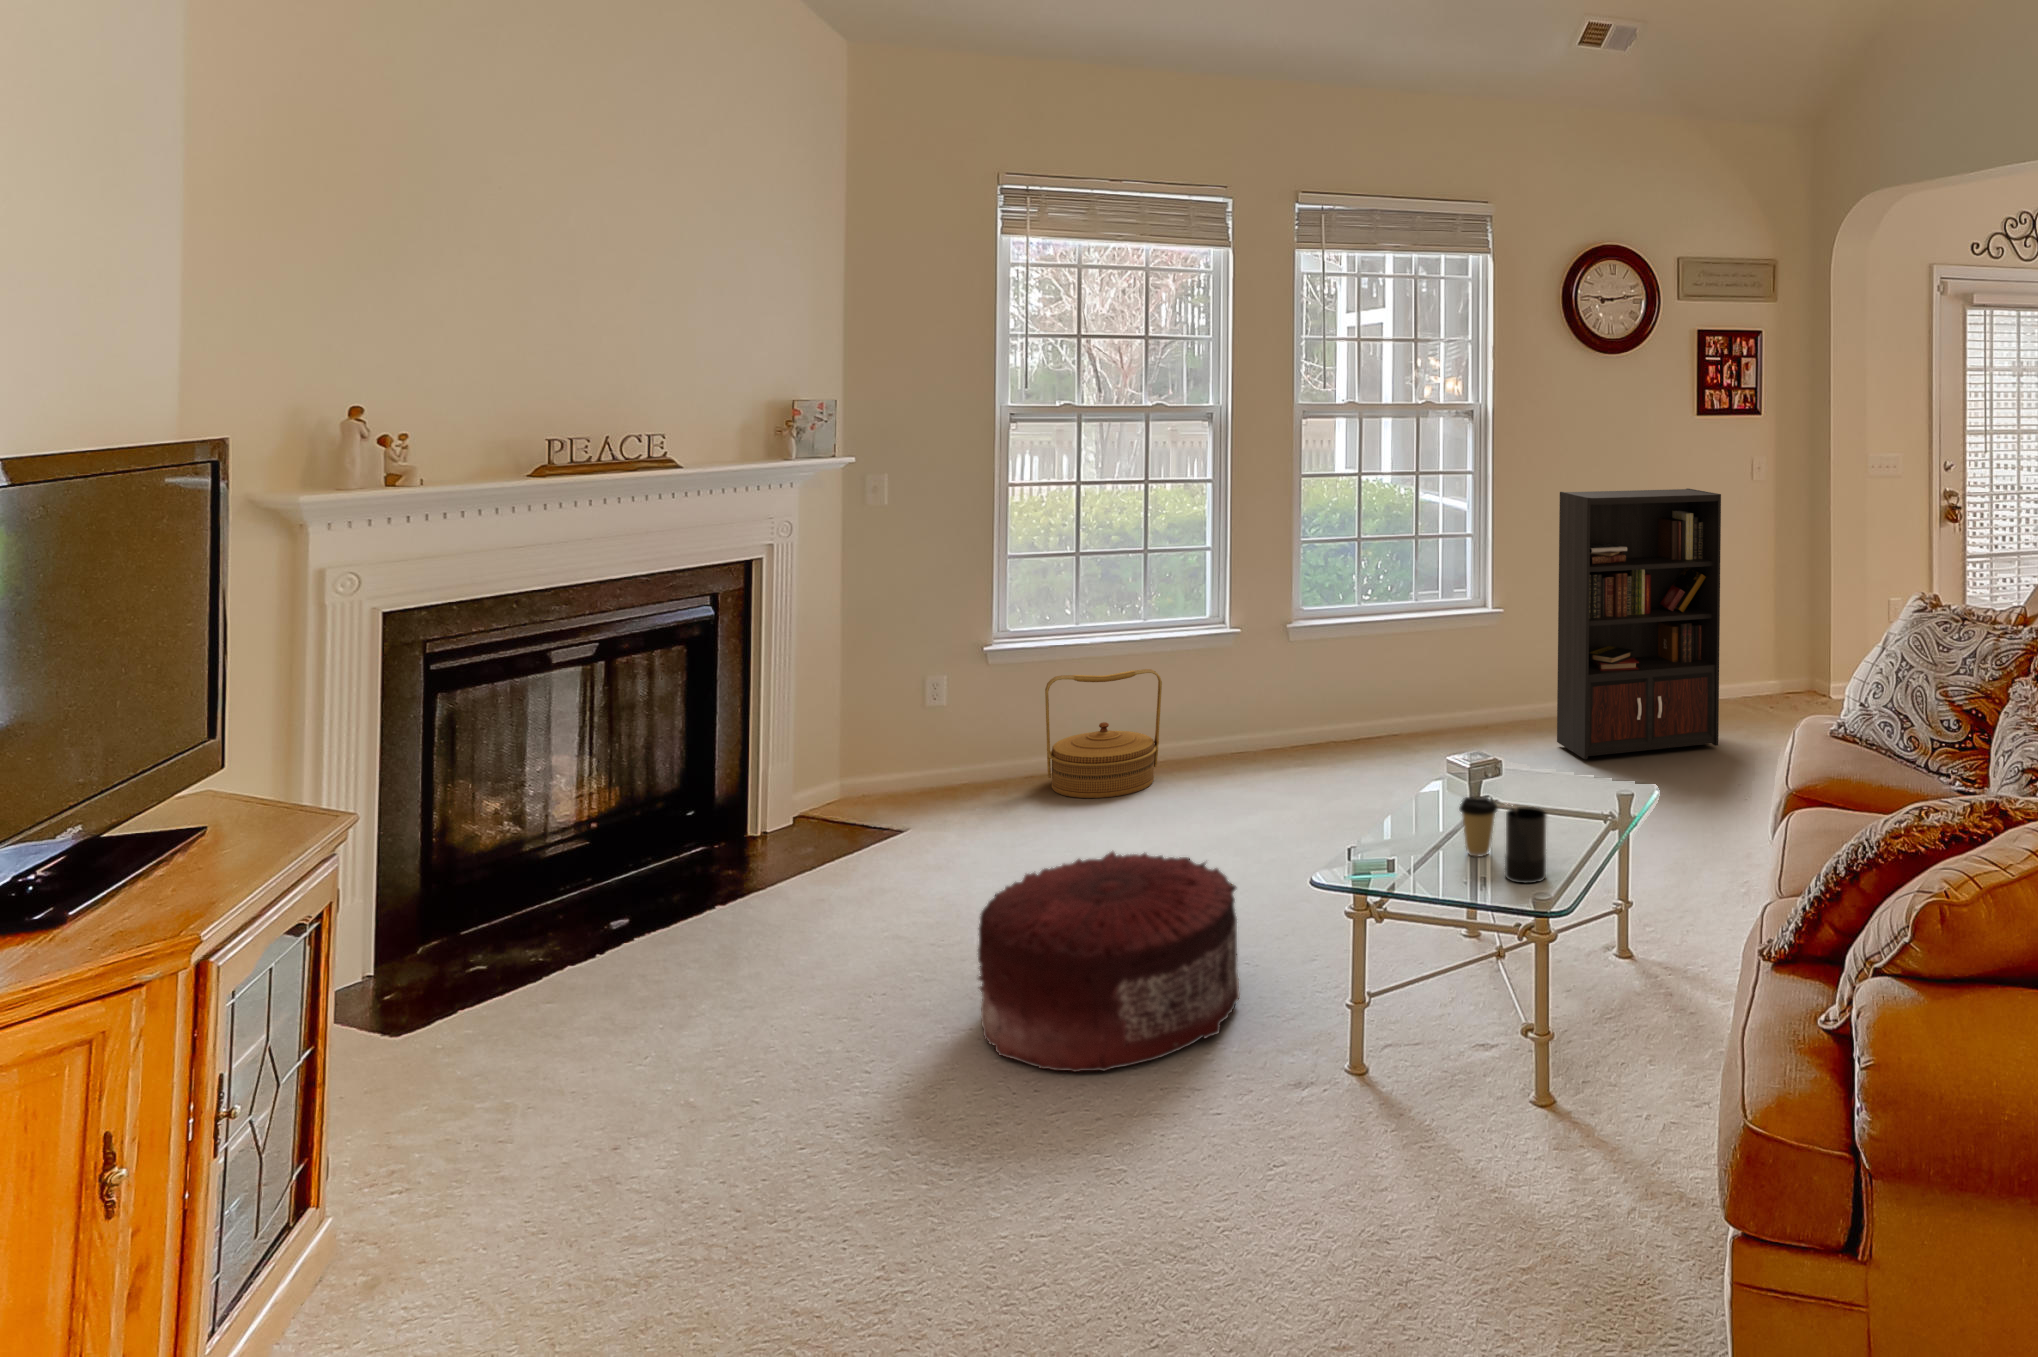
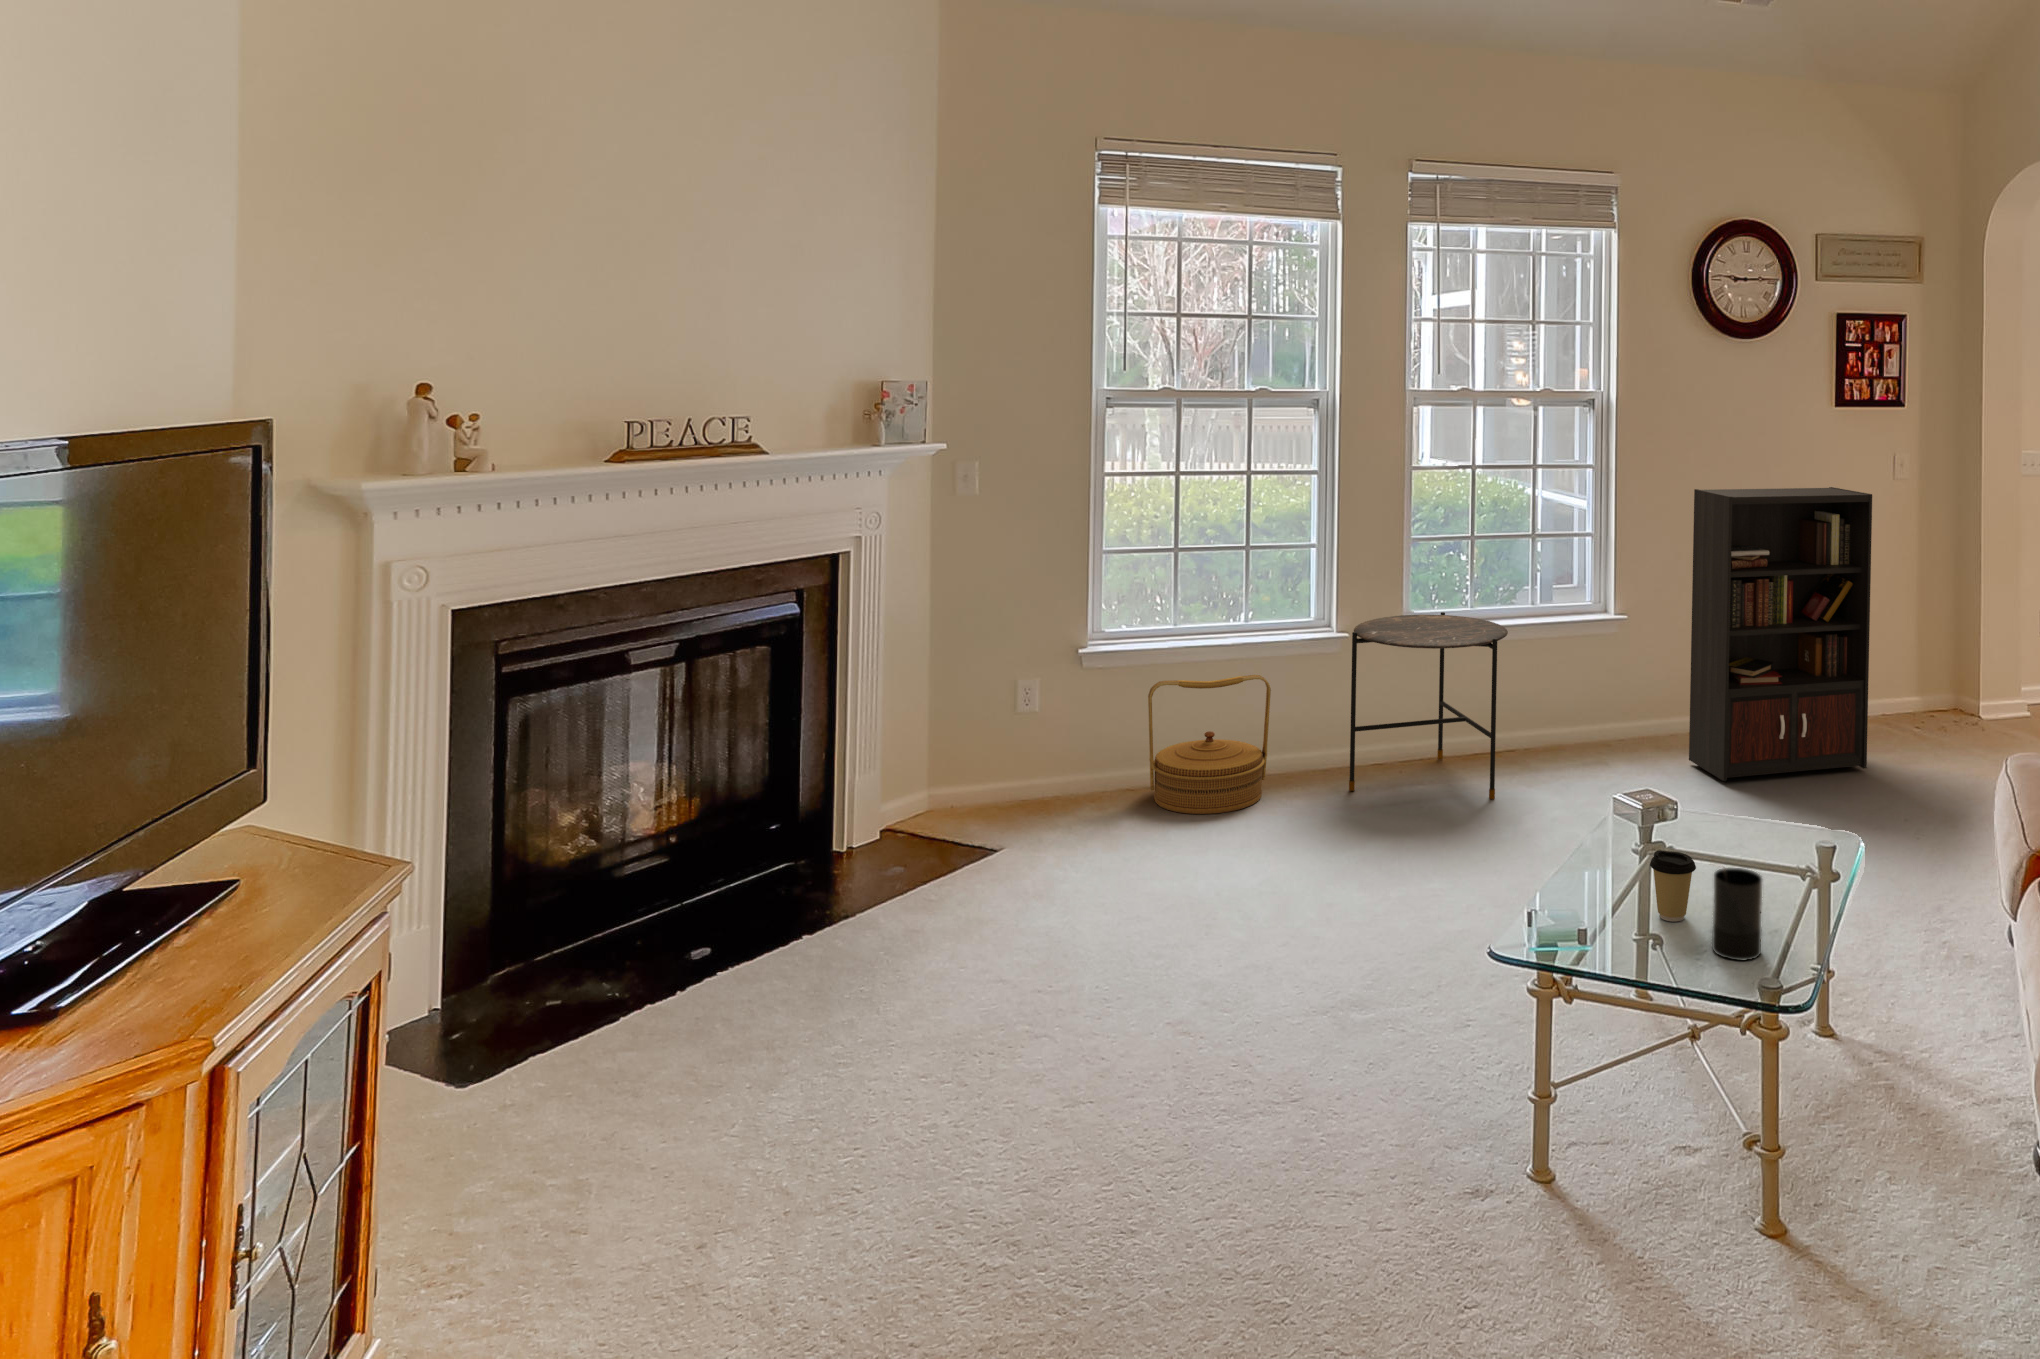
side table: none [1236,609,1385,780] -> present [1349,612,1508,799]
pouf: present [978,851,1240,1072] -> none [1100,893,1393,1165]

